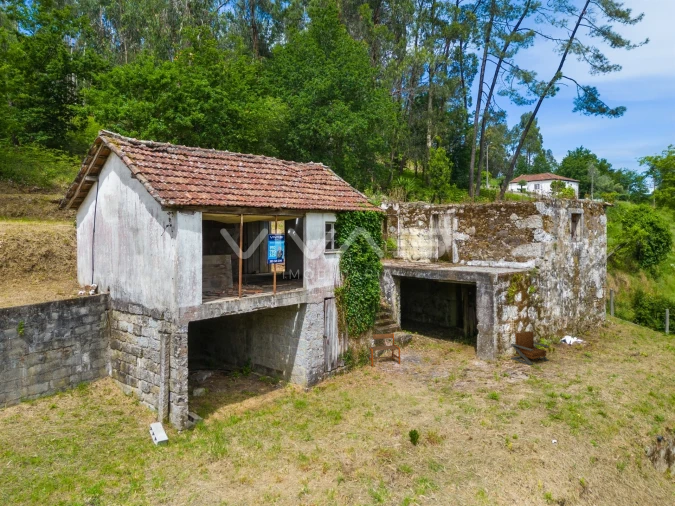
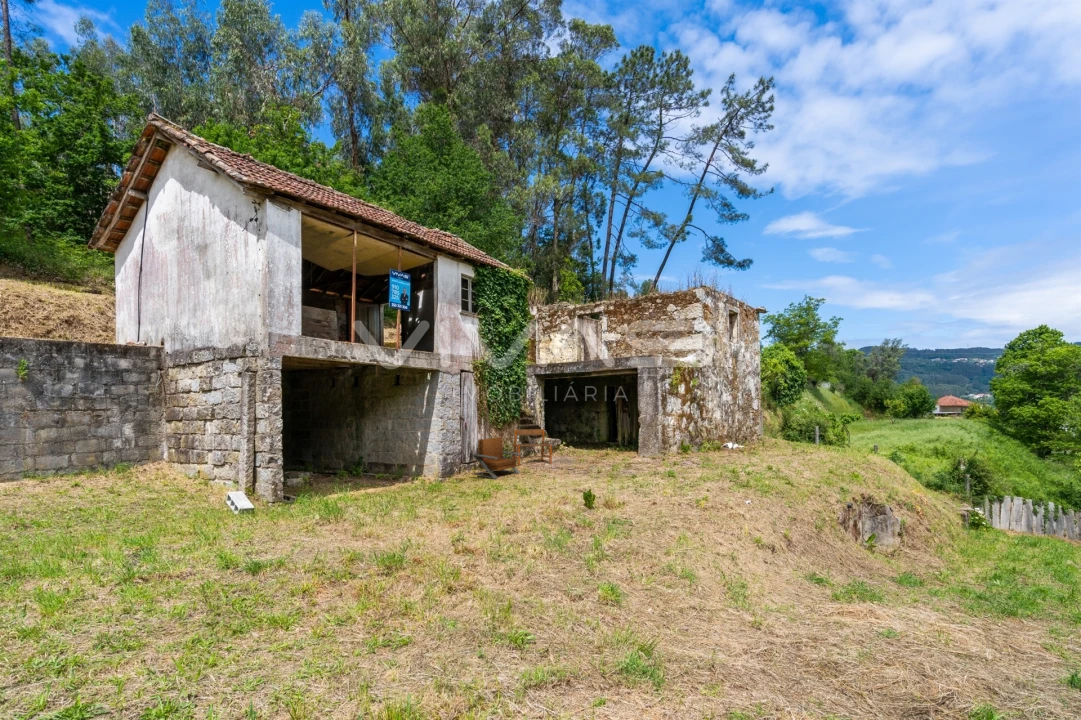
lounge chair: present [511,331,549,365] -> present [472,437,521,479]

